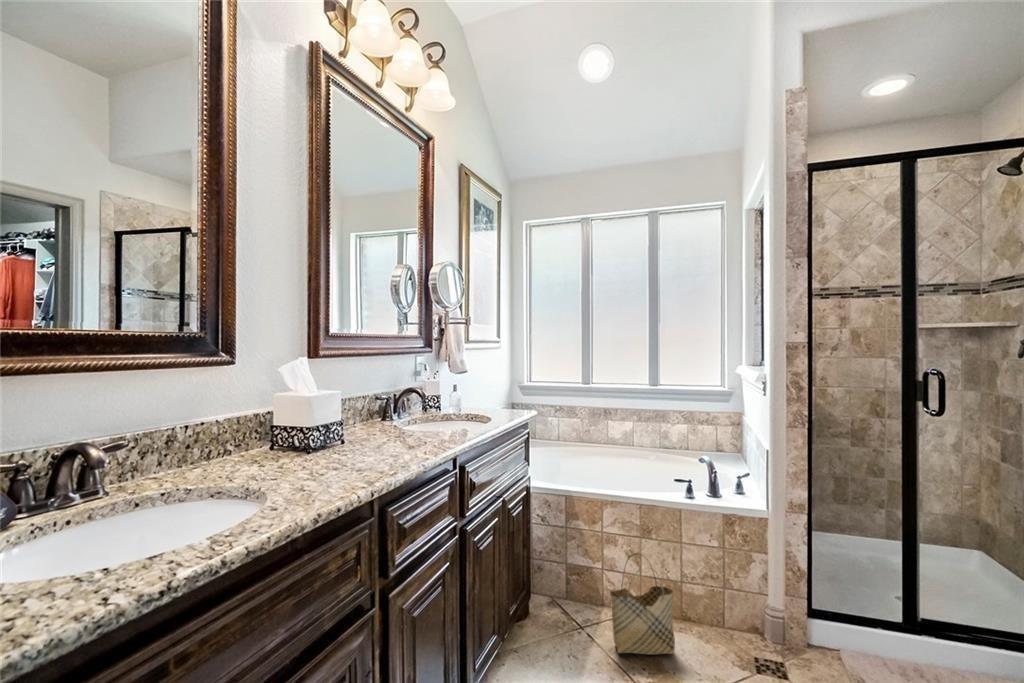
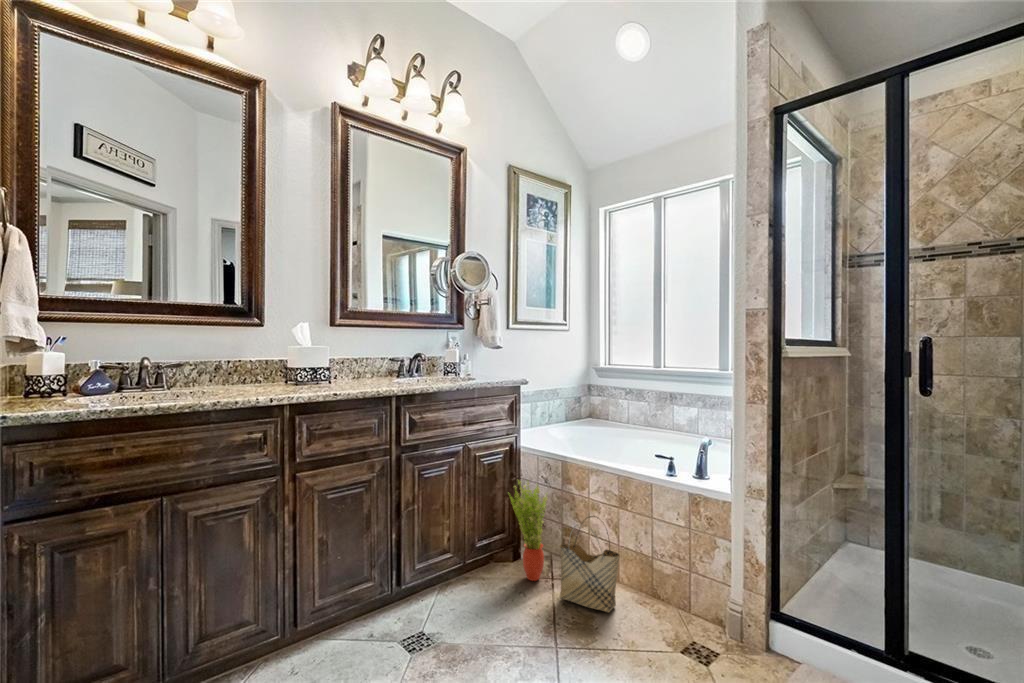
potted plant: none [538,526,587,640] -> present [510,481,547,581]

